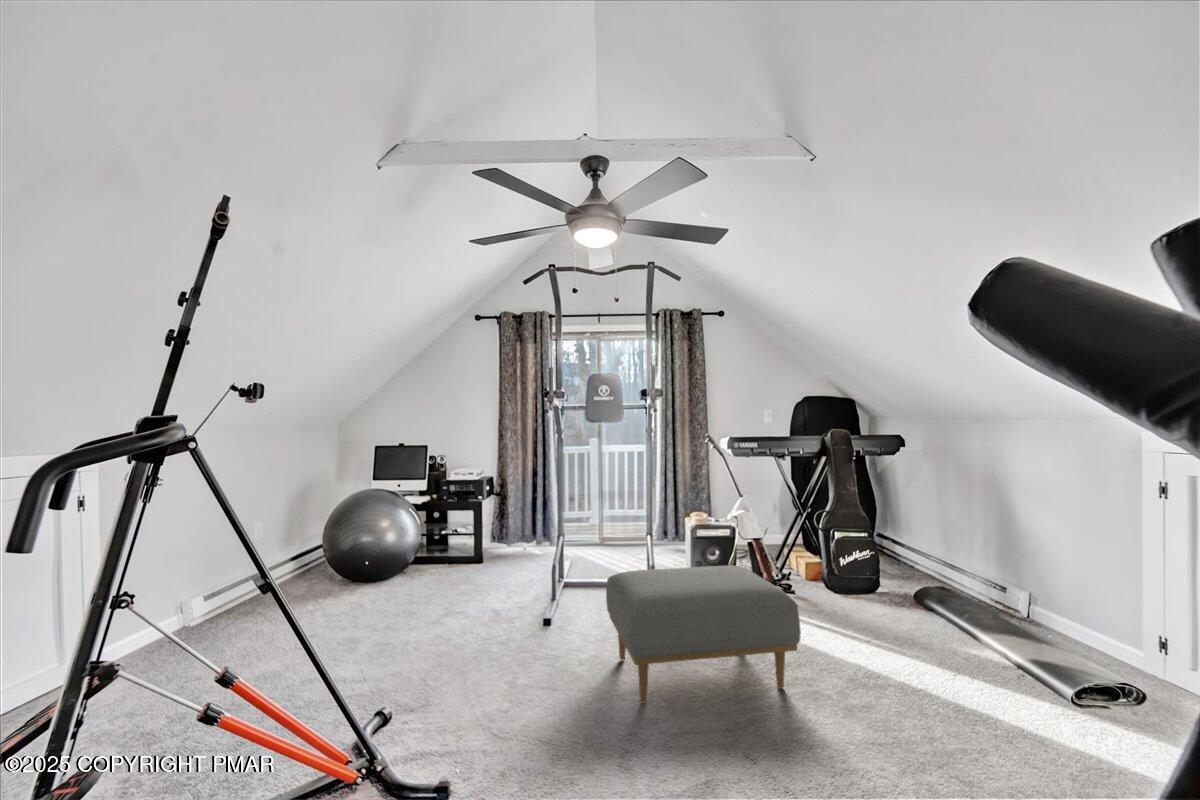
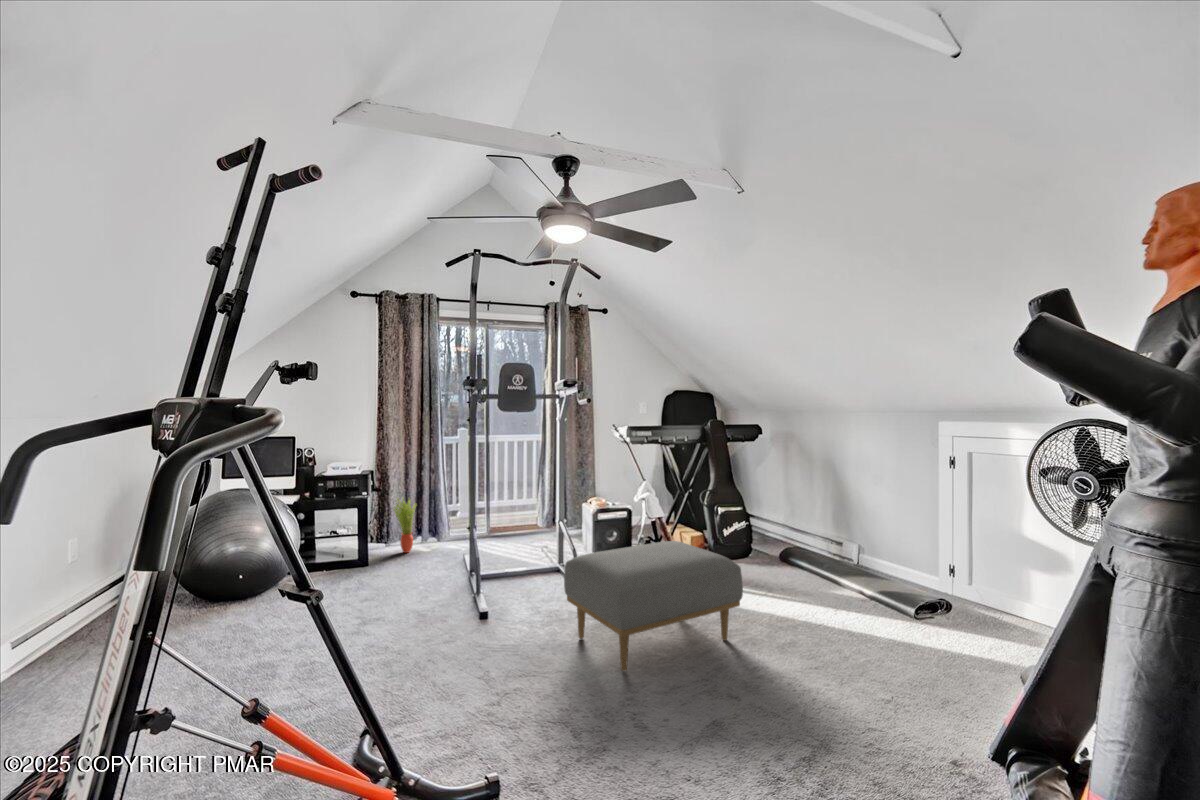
potted plant: none [508,501,529,553] -> present [394,498,416,553]

